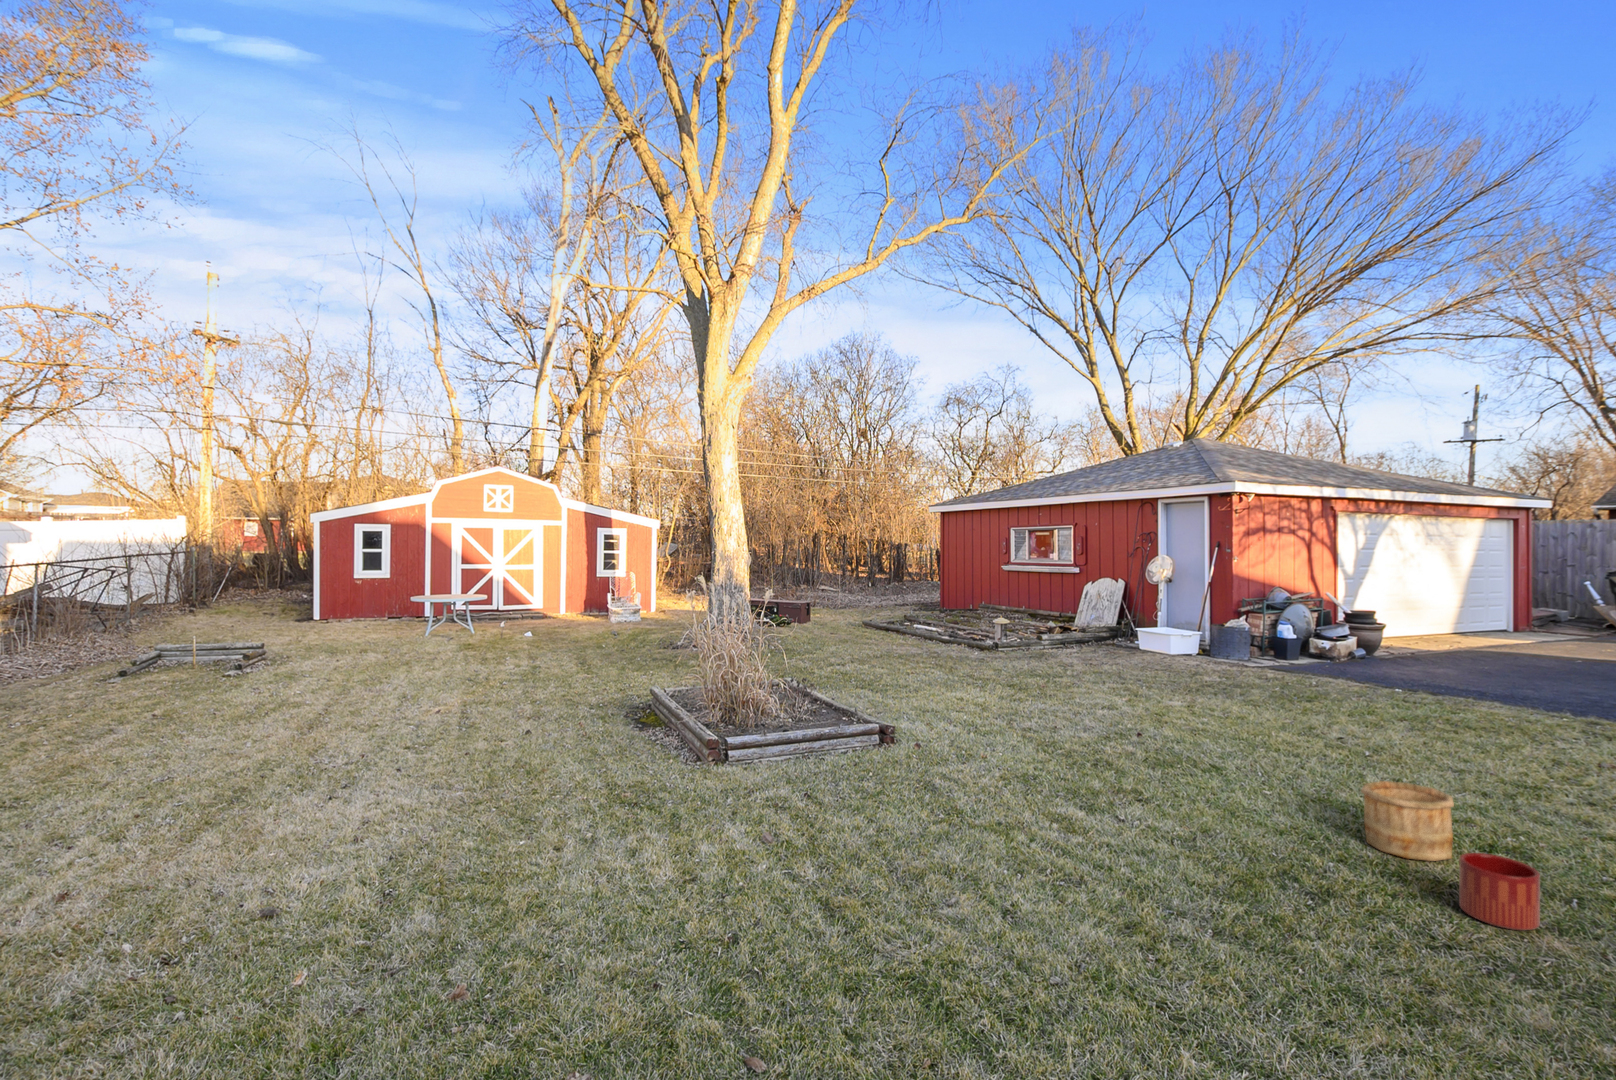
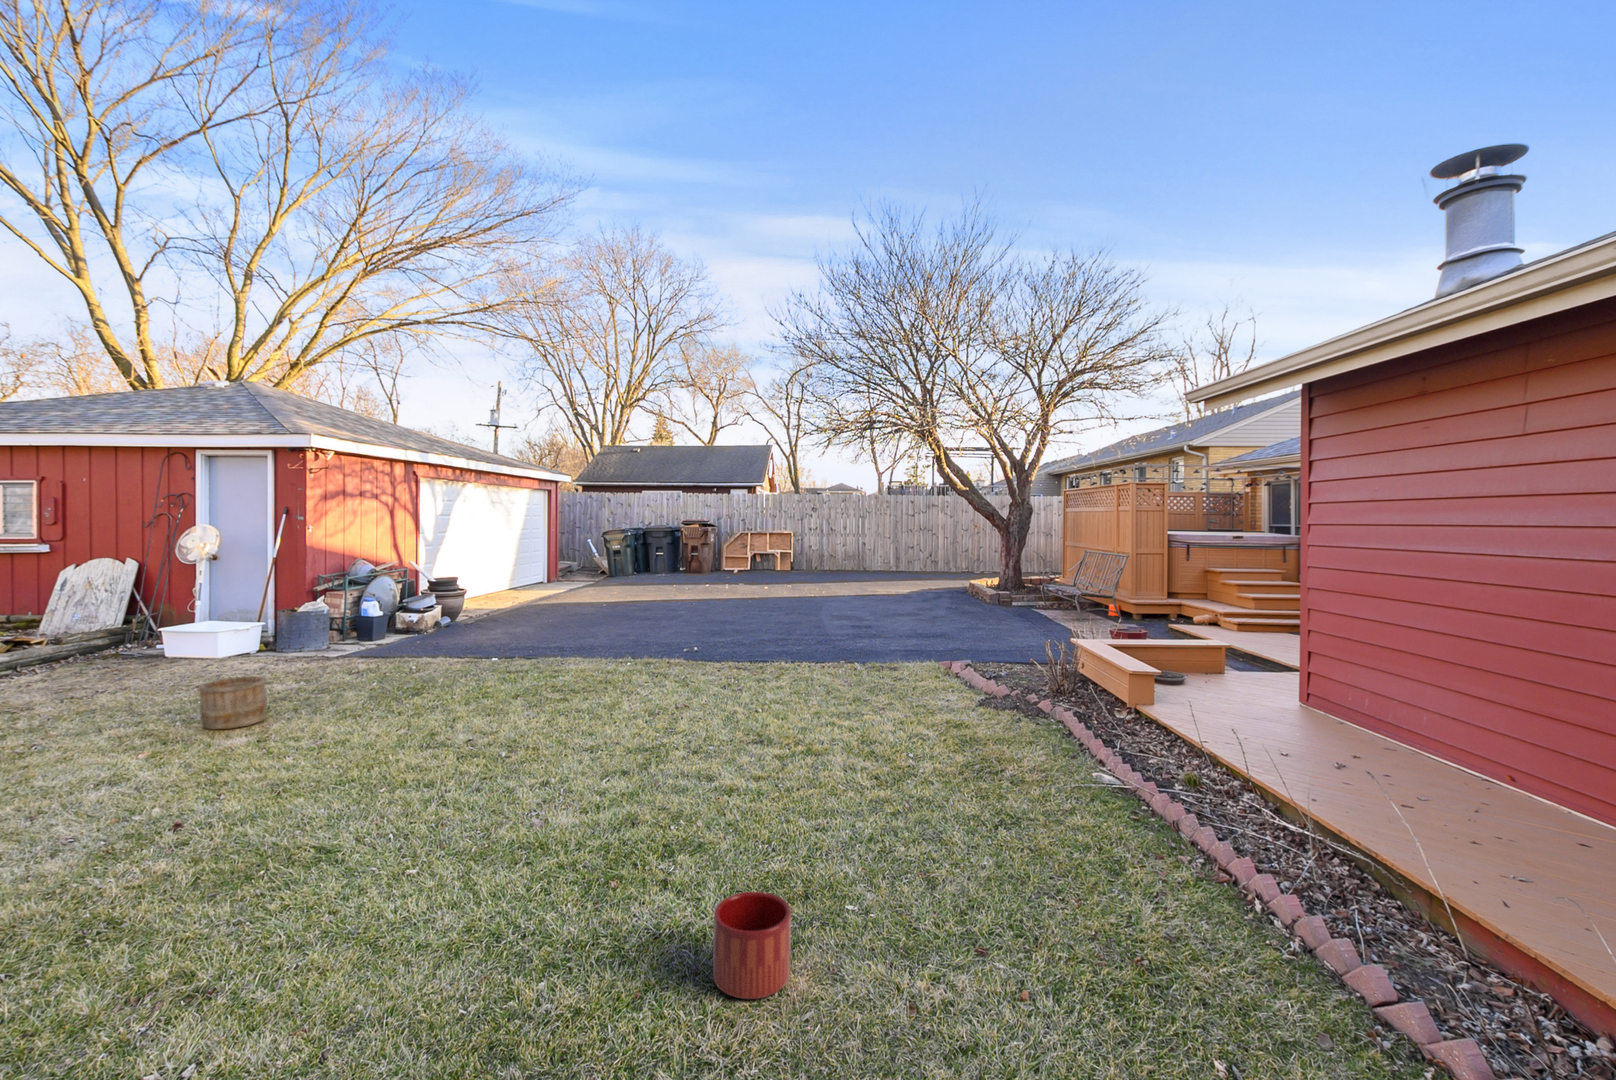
wooden bucket: present [1361,781,1454,861] -> present [198,676,267,729]

